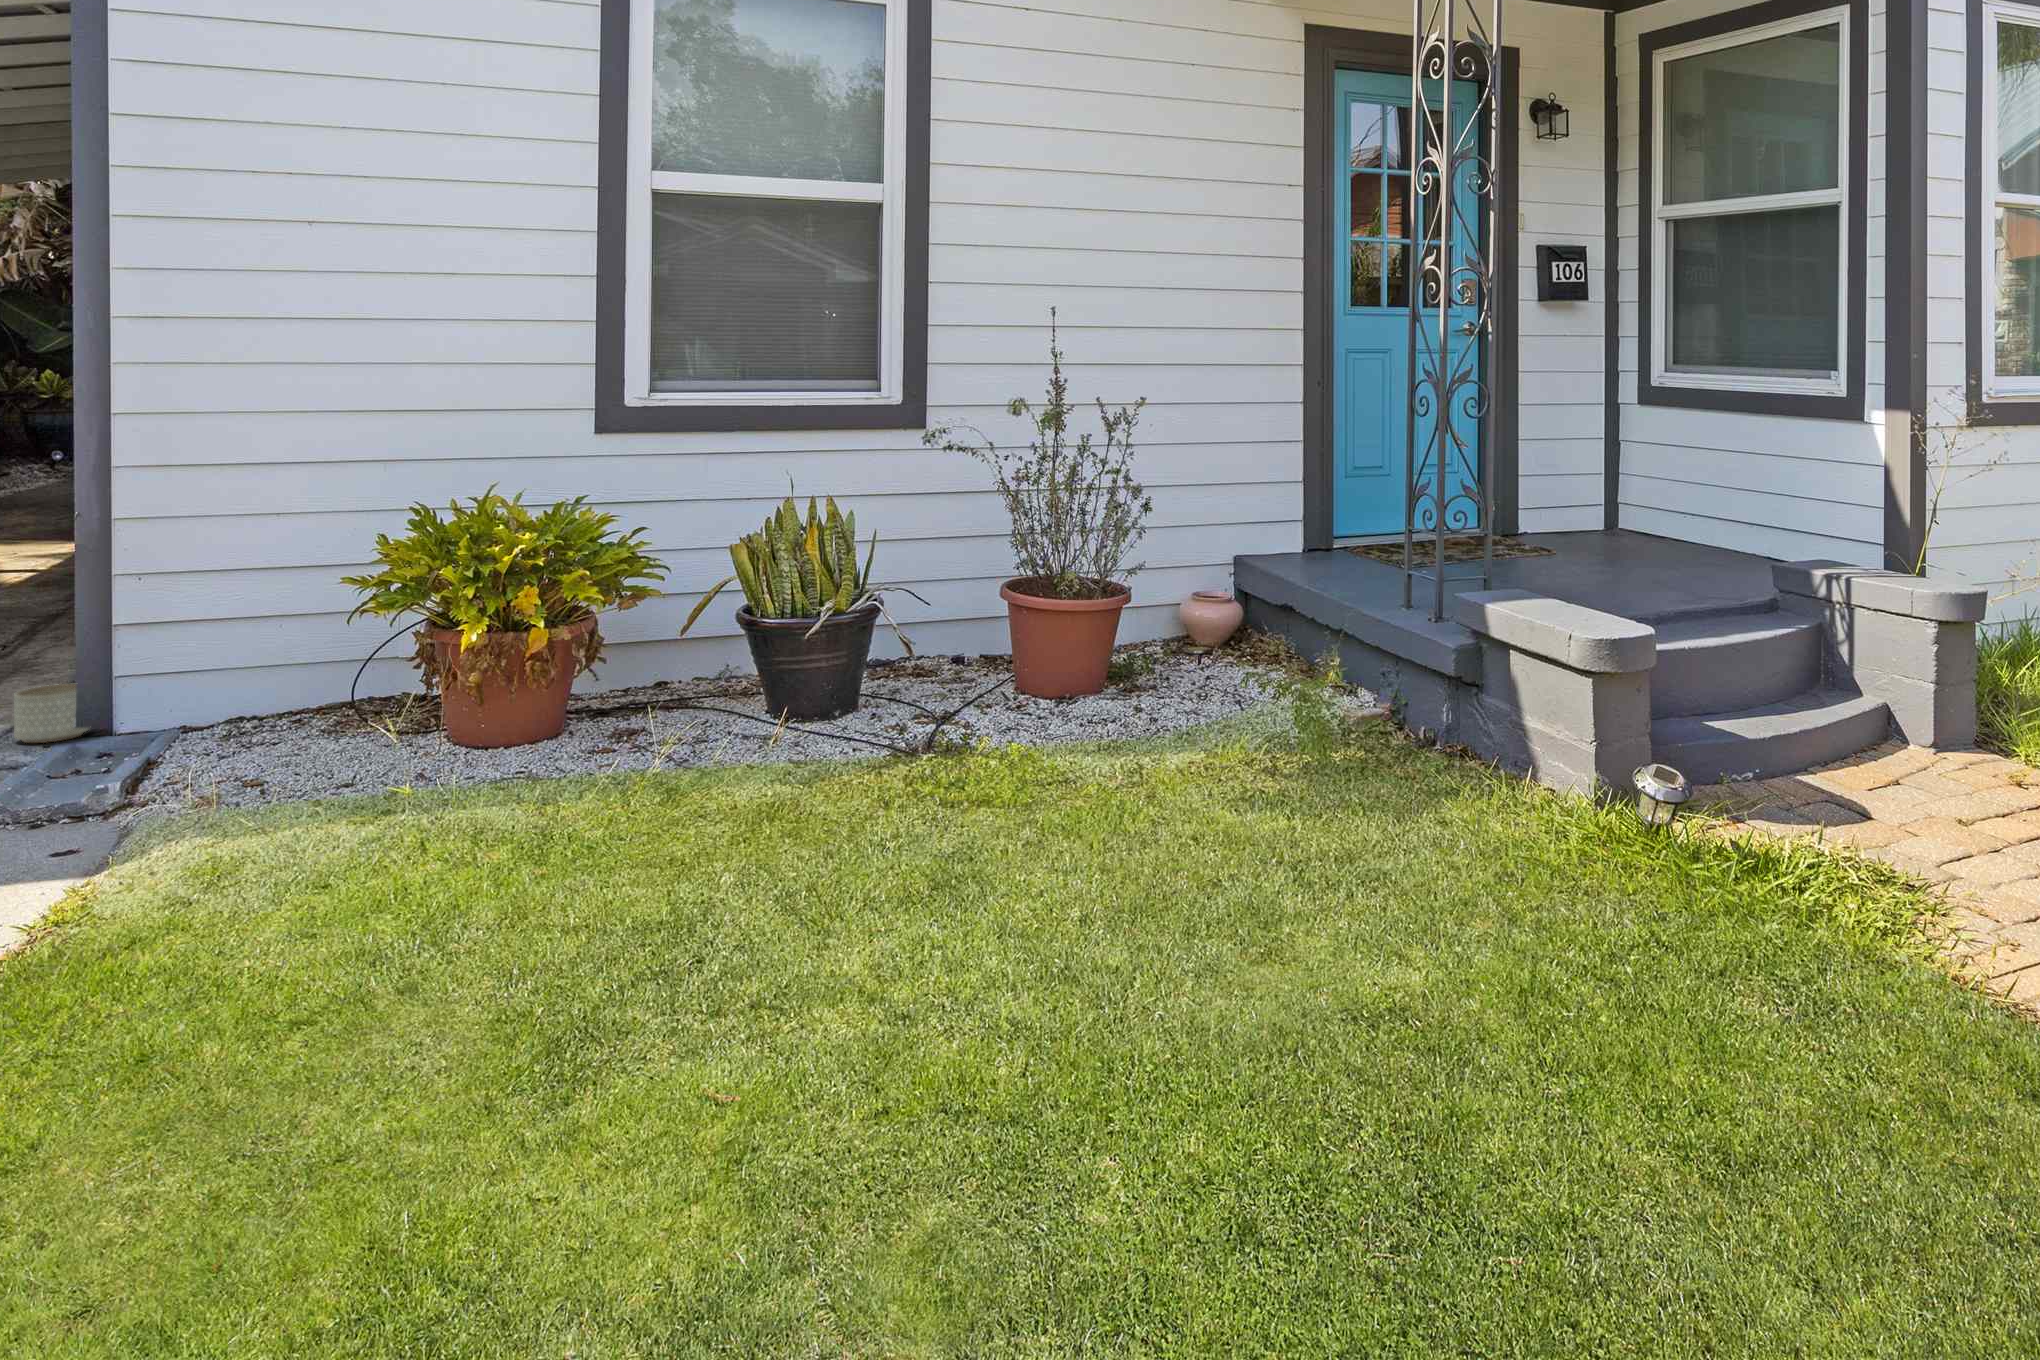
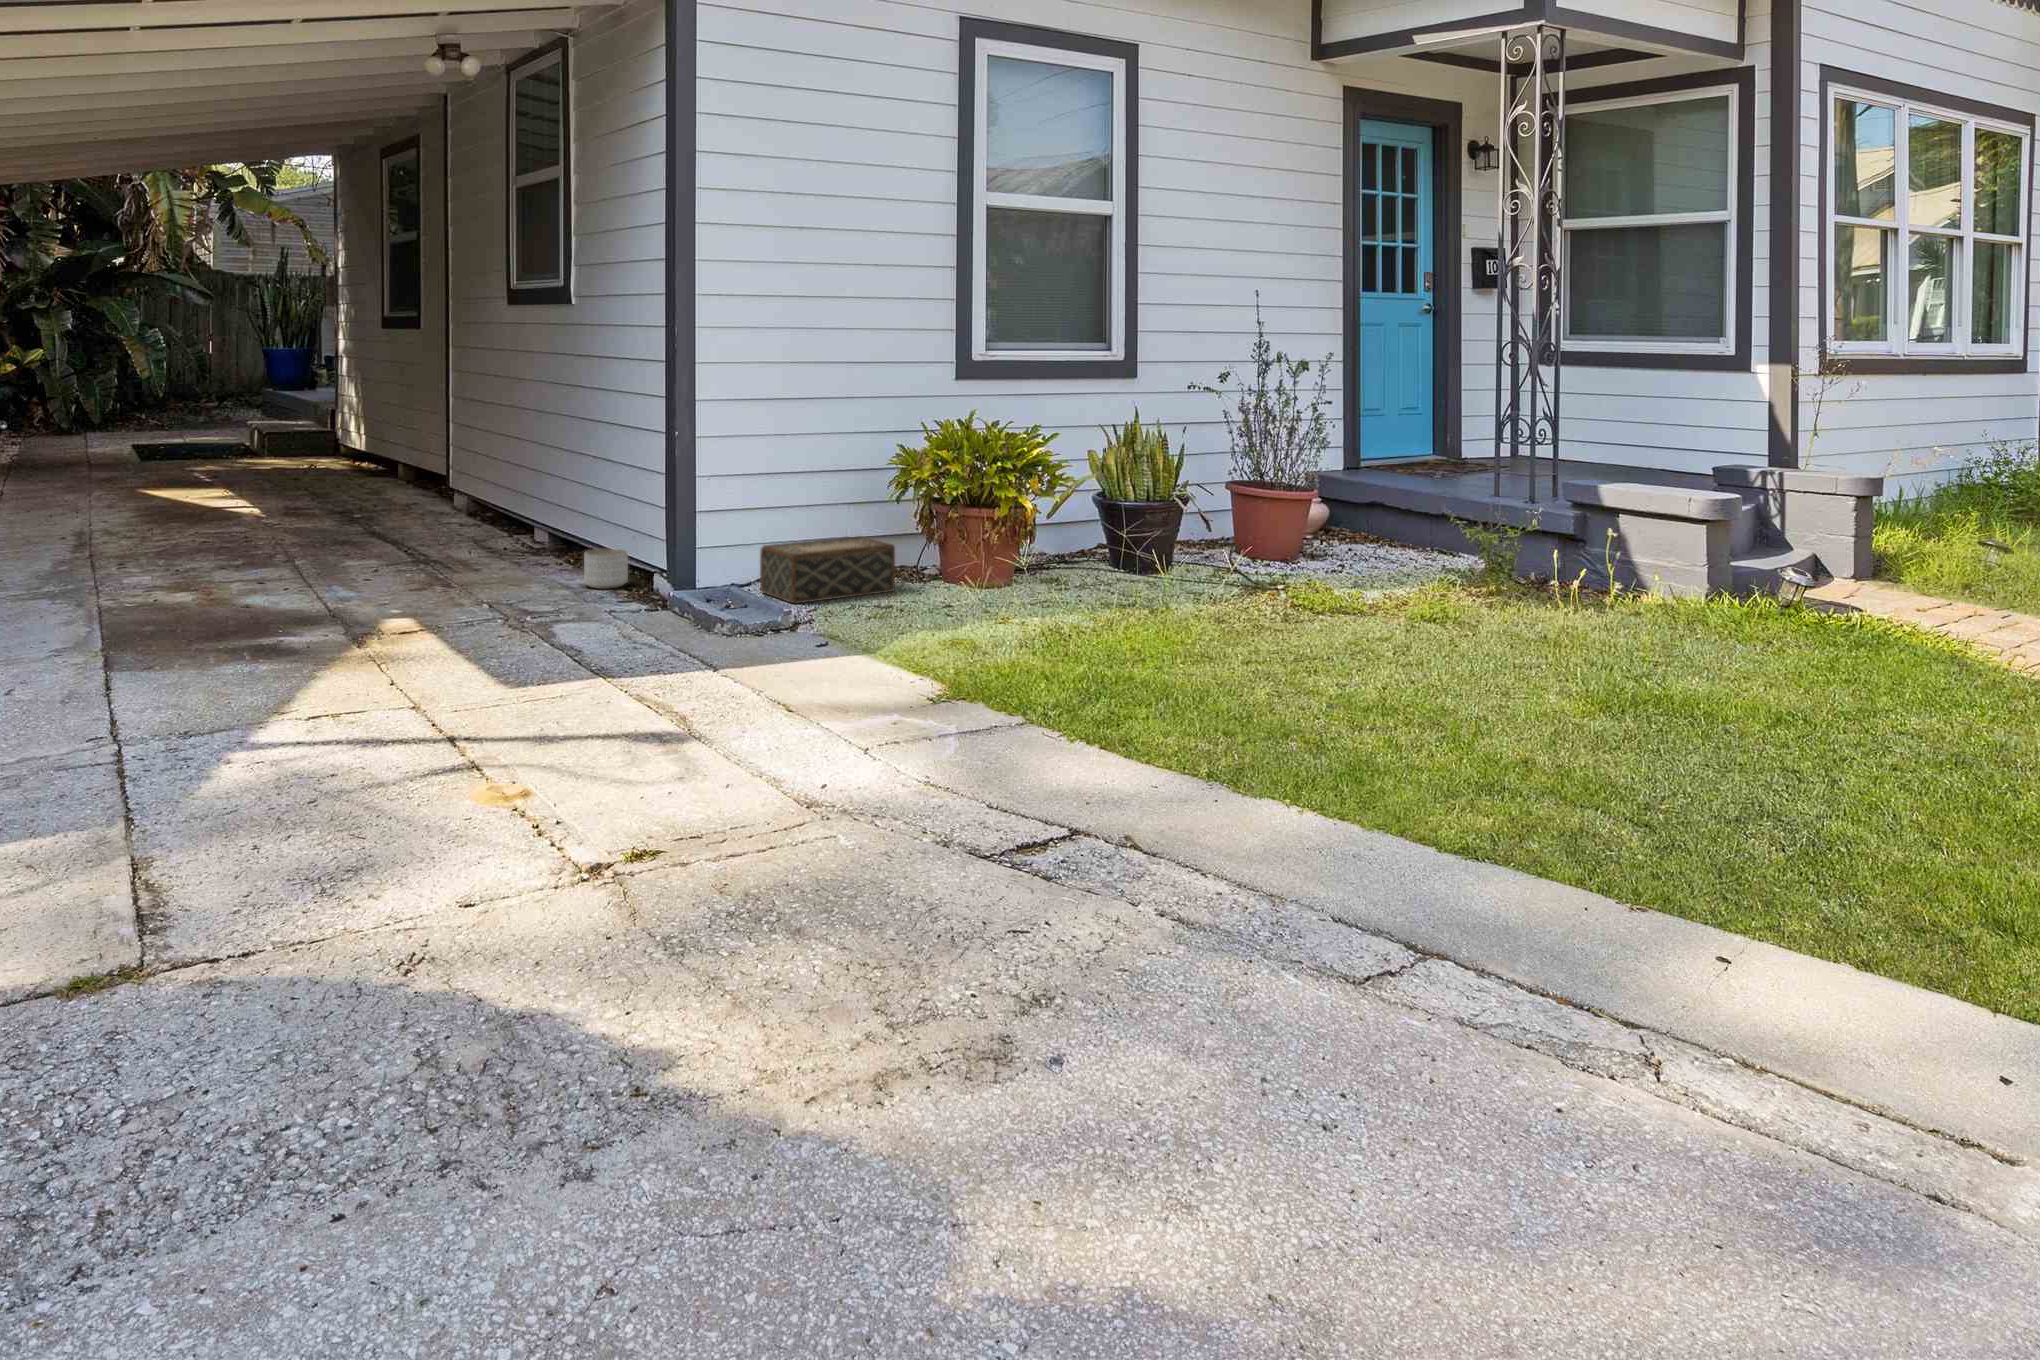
woven basket: none [209,669,414,776] -> present [760,536,895,603]

